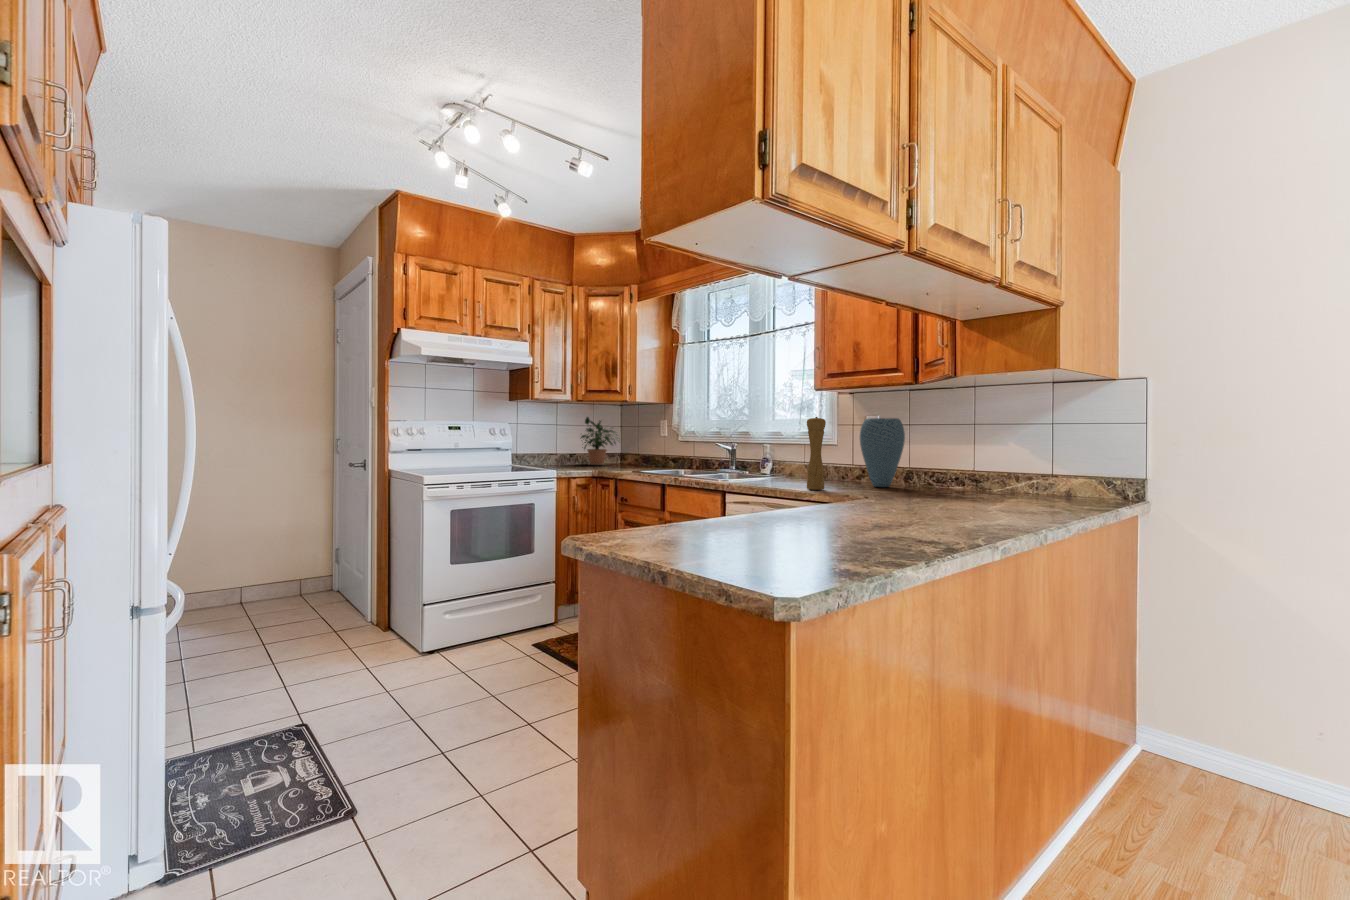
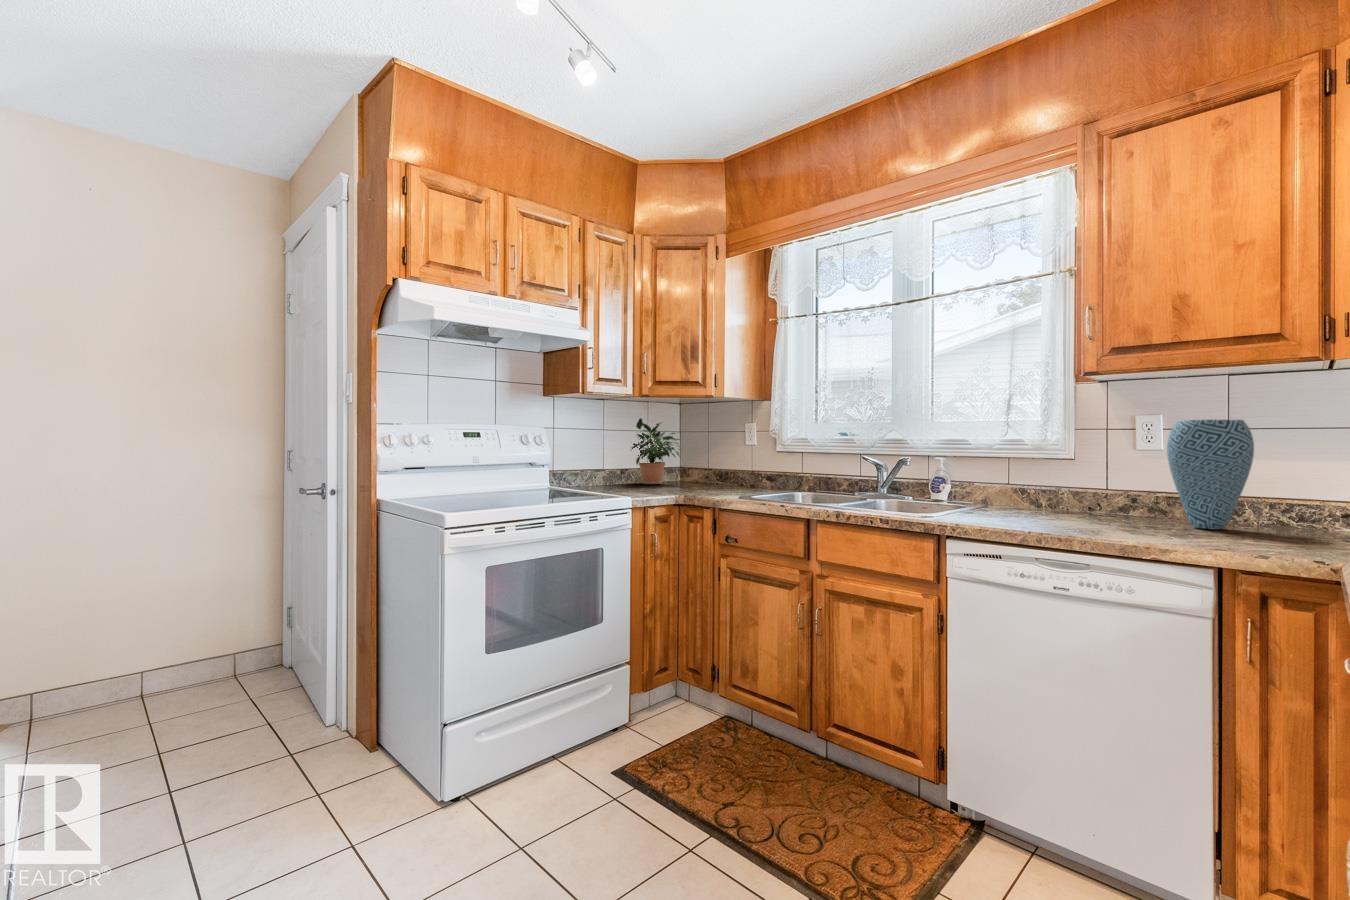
pepper mill: present [807,417,826,490] -> none [1129,417,1167,540]

